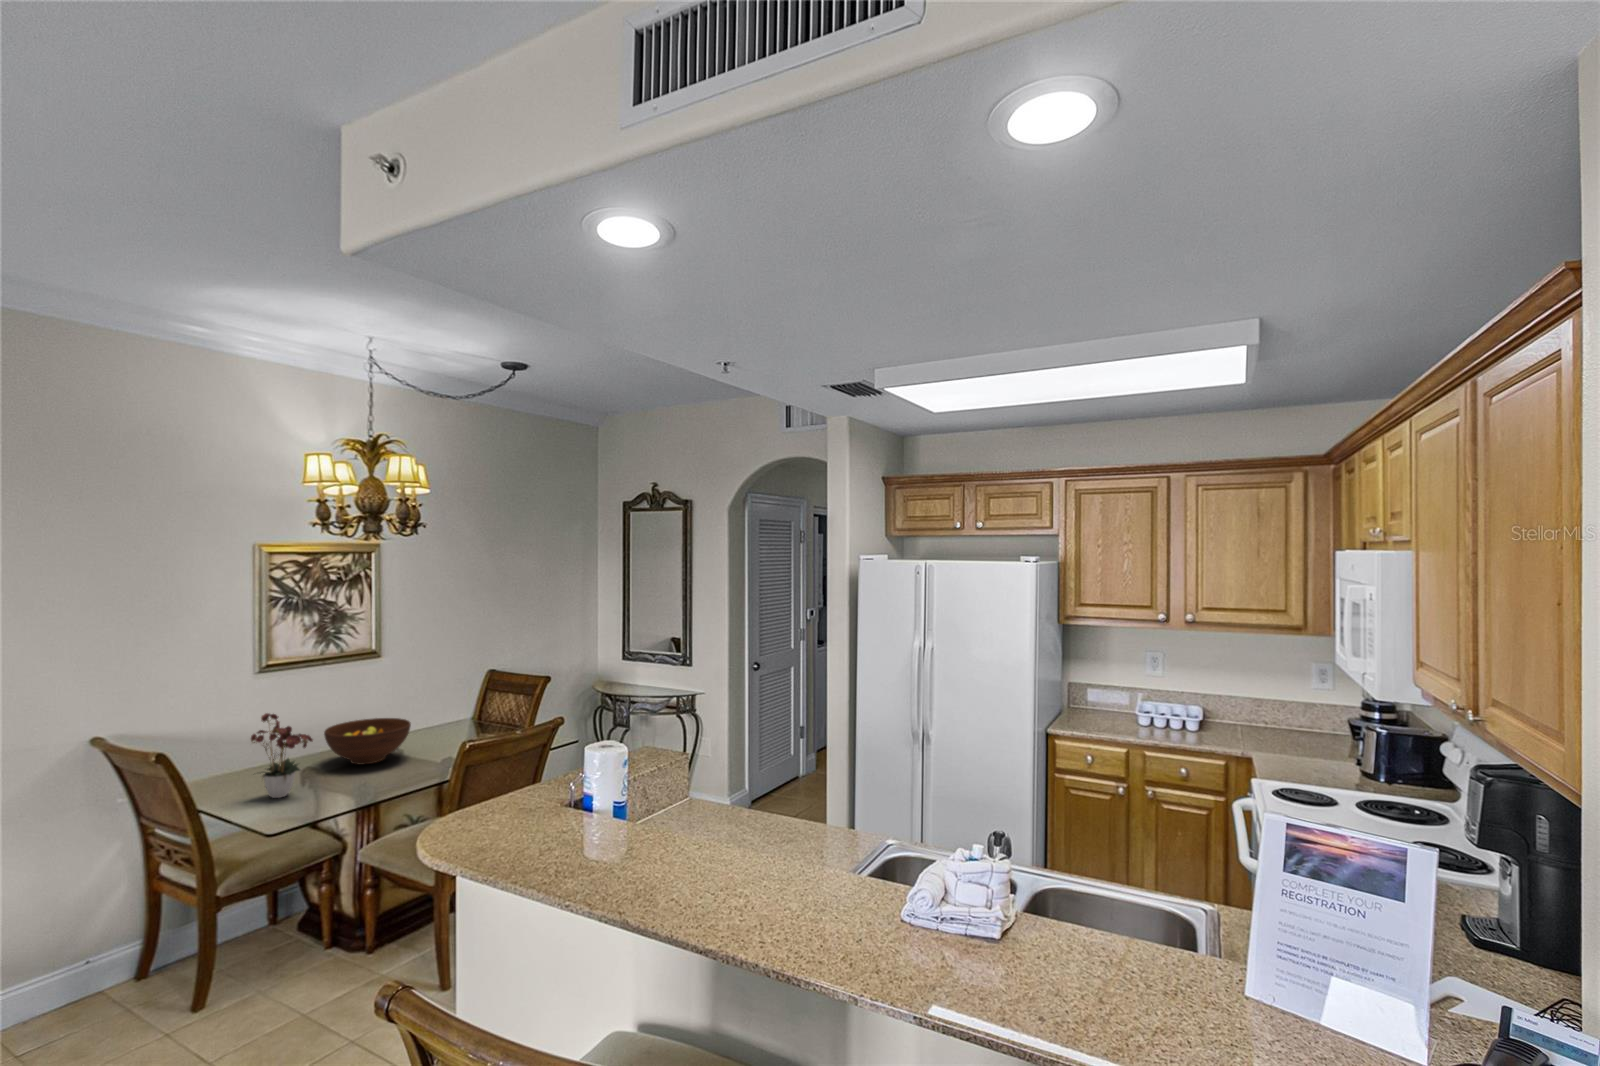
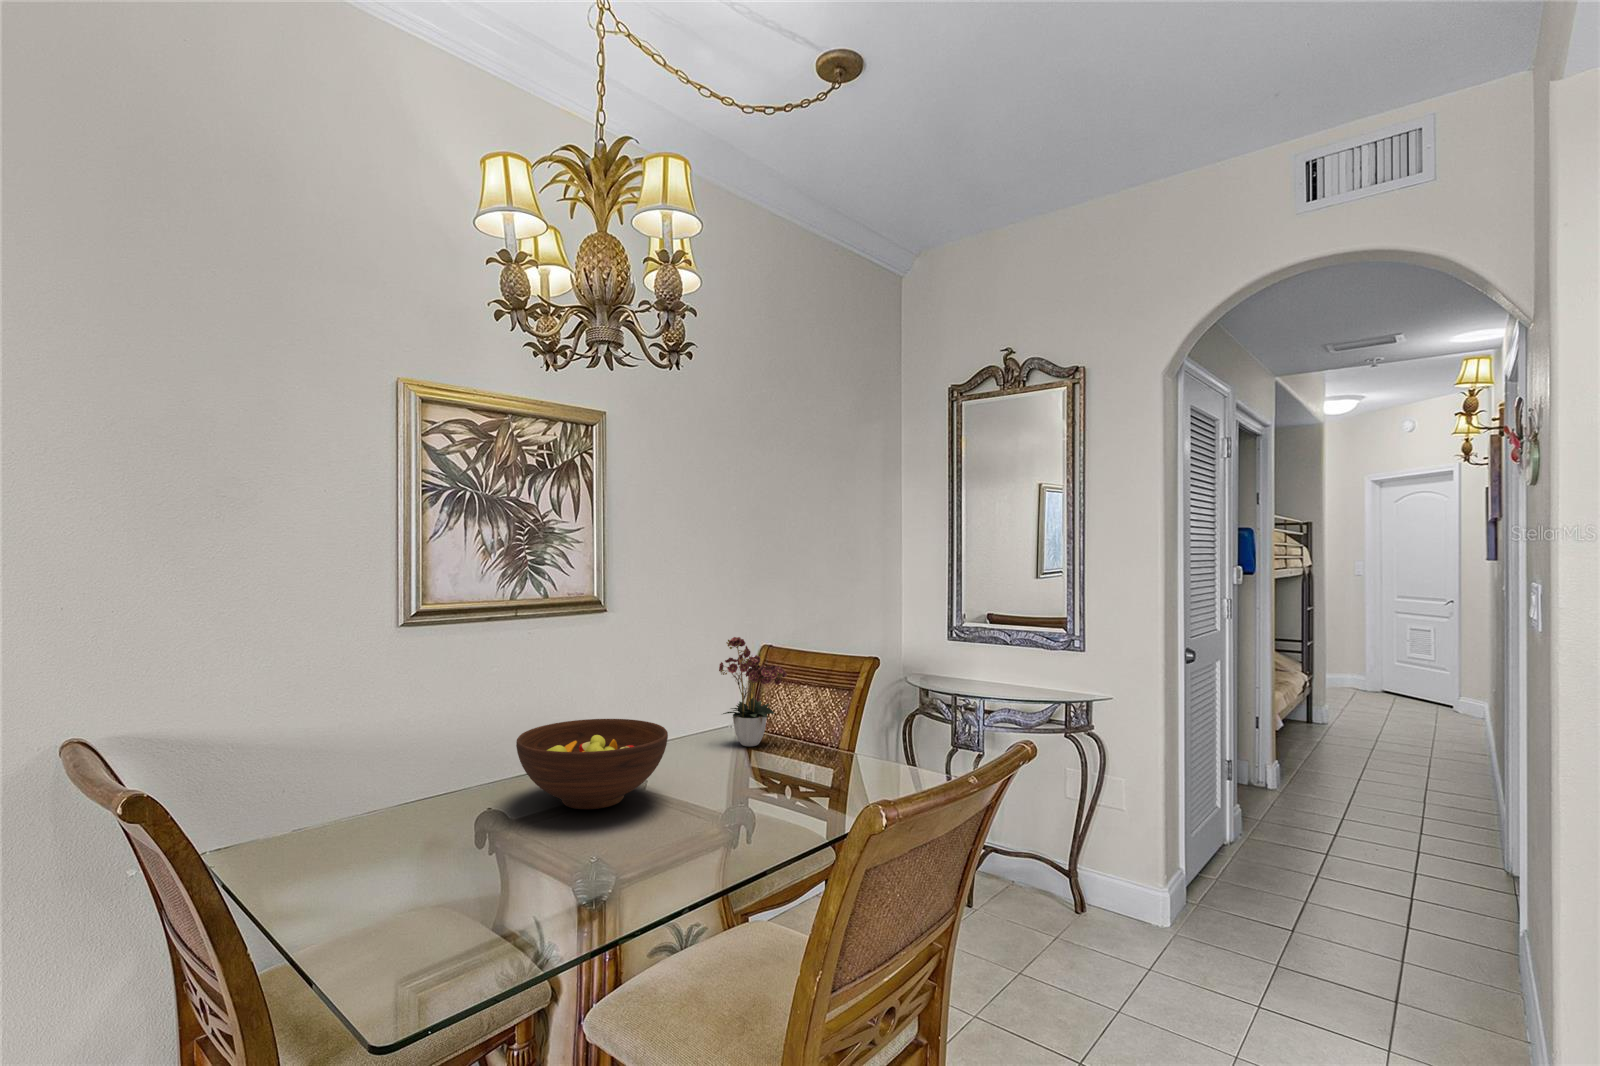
flower arrangement: present [251,713,313,798] -> present [719,637,787,746]

